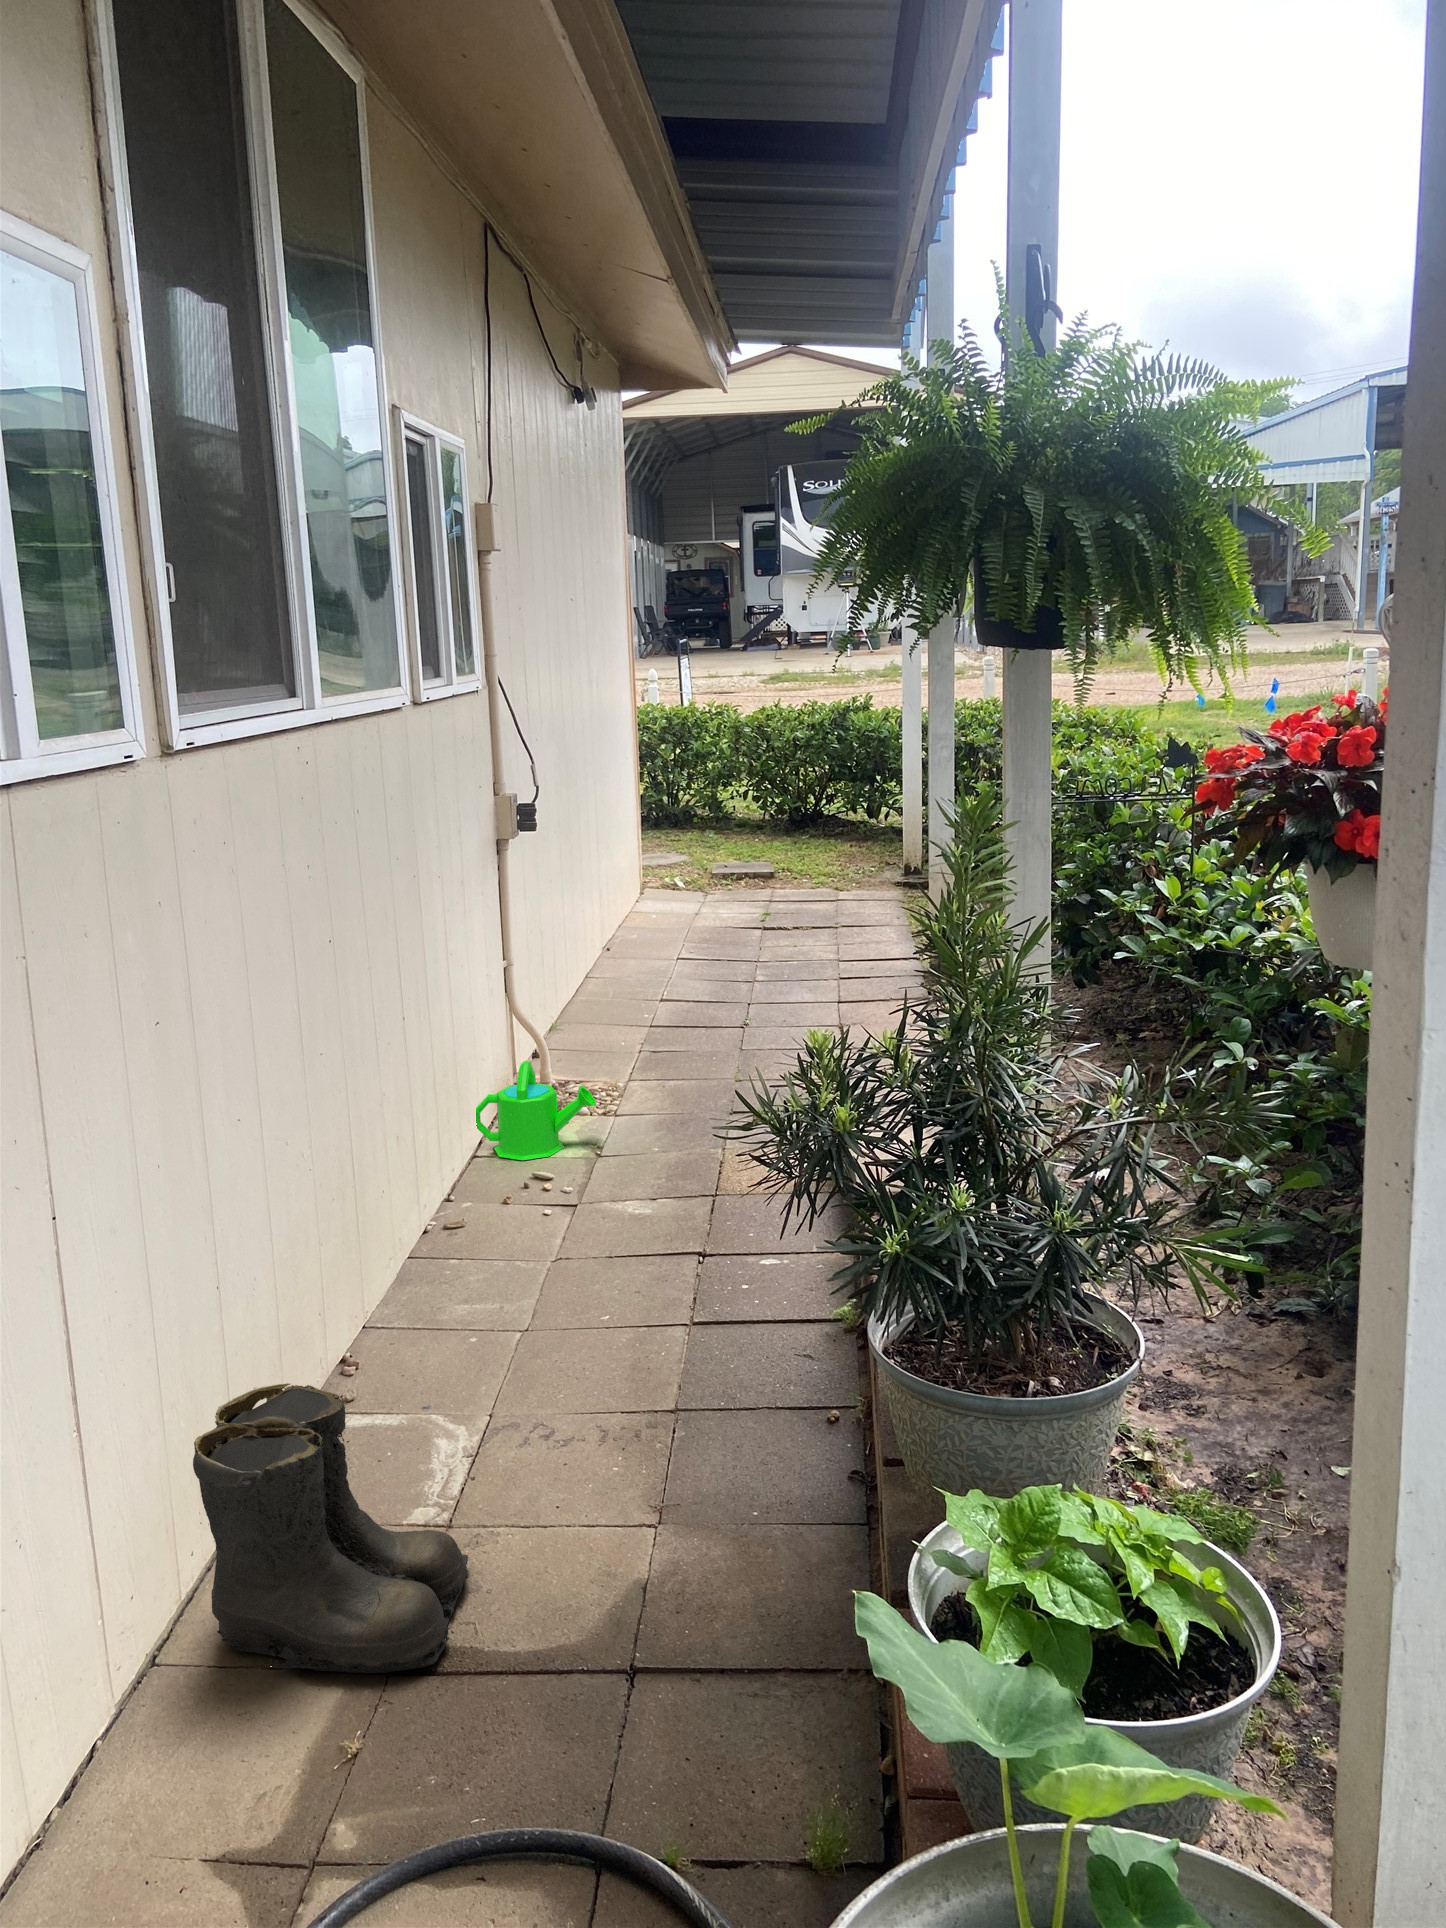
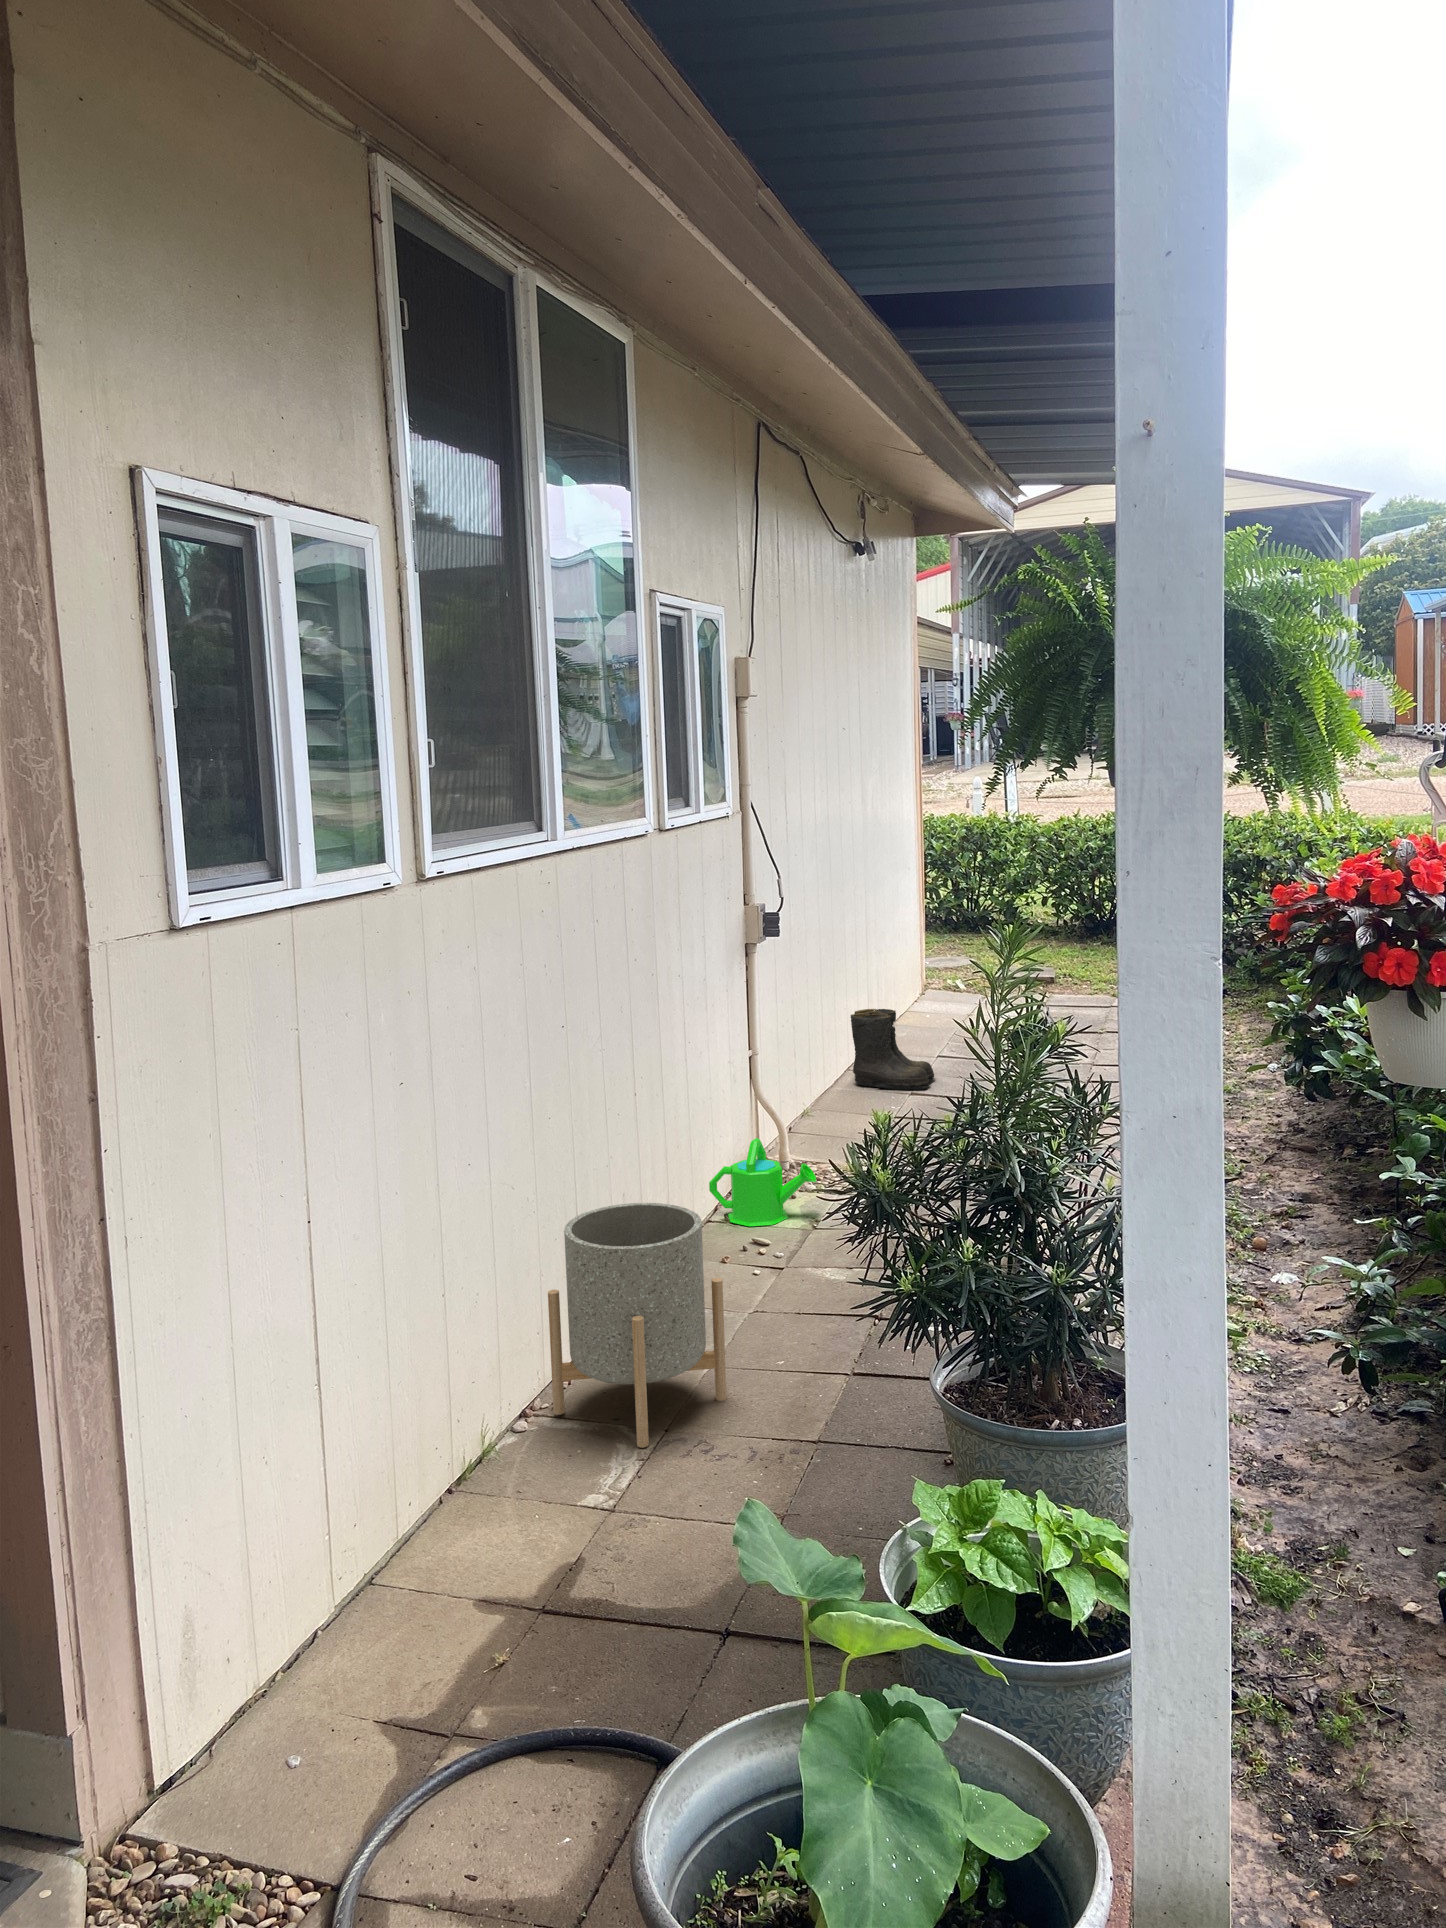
planter: none [332,1150,550,1441] -> present [548,1203,727,1448]
boots: present [193,1383,468,1673] -> present [851,1009,934,1090]

